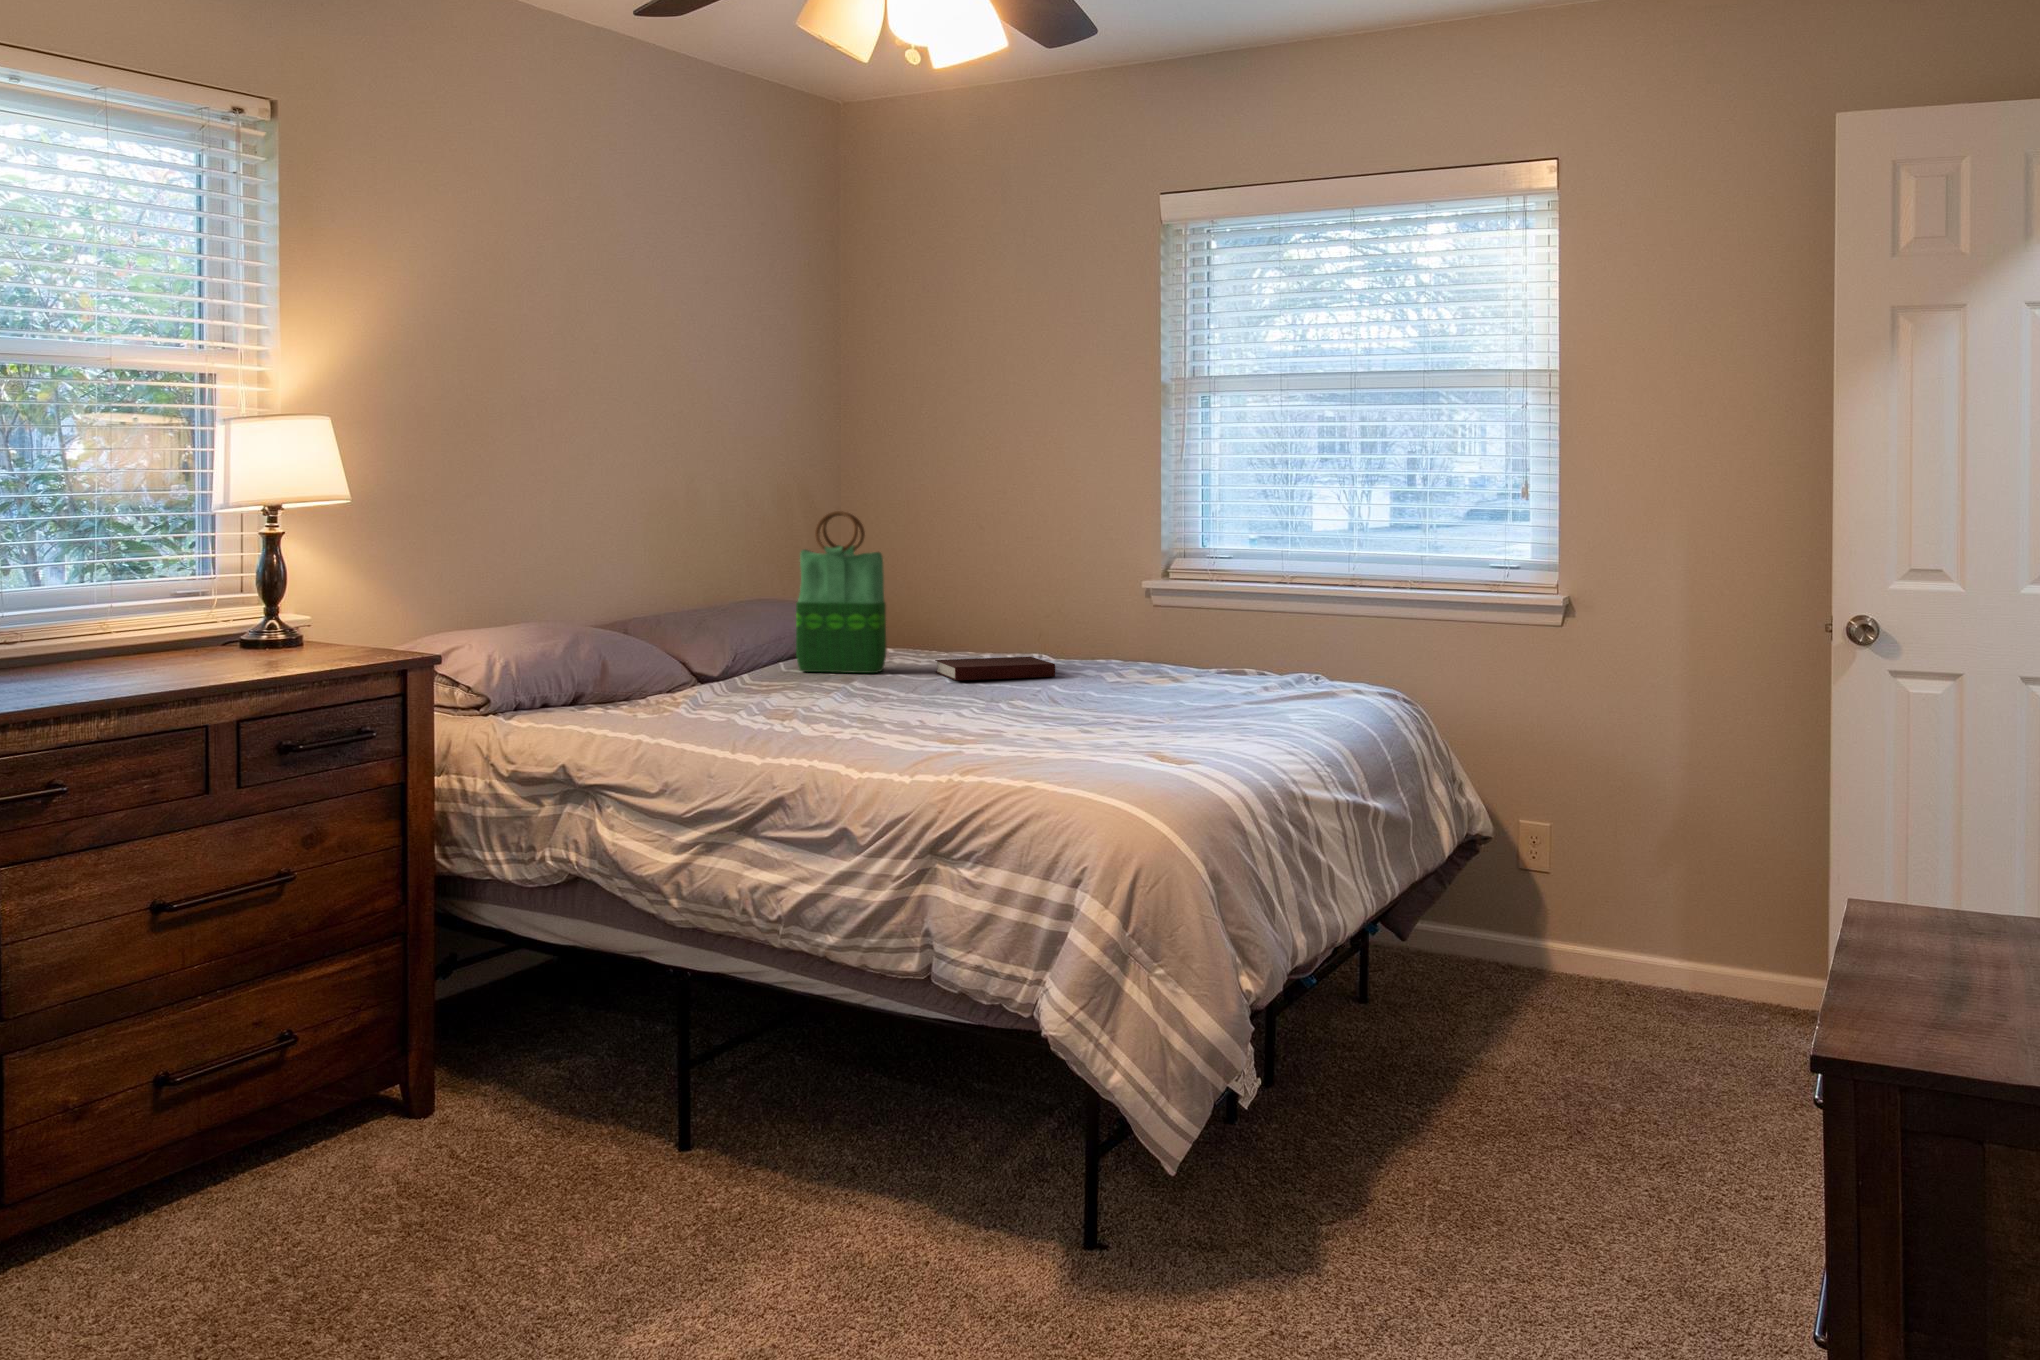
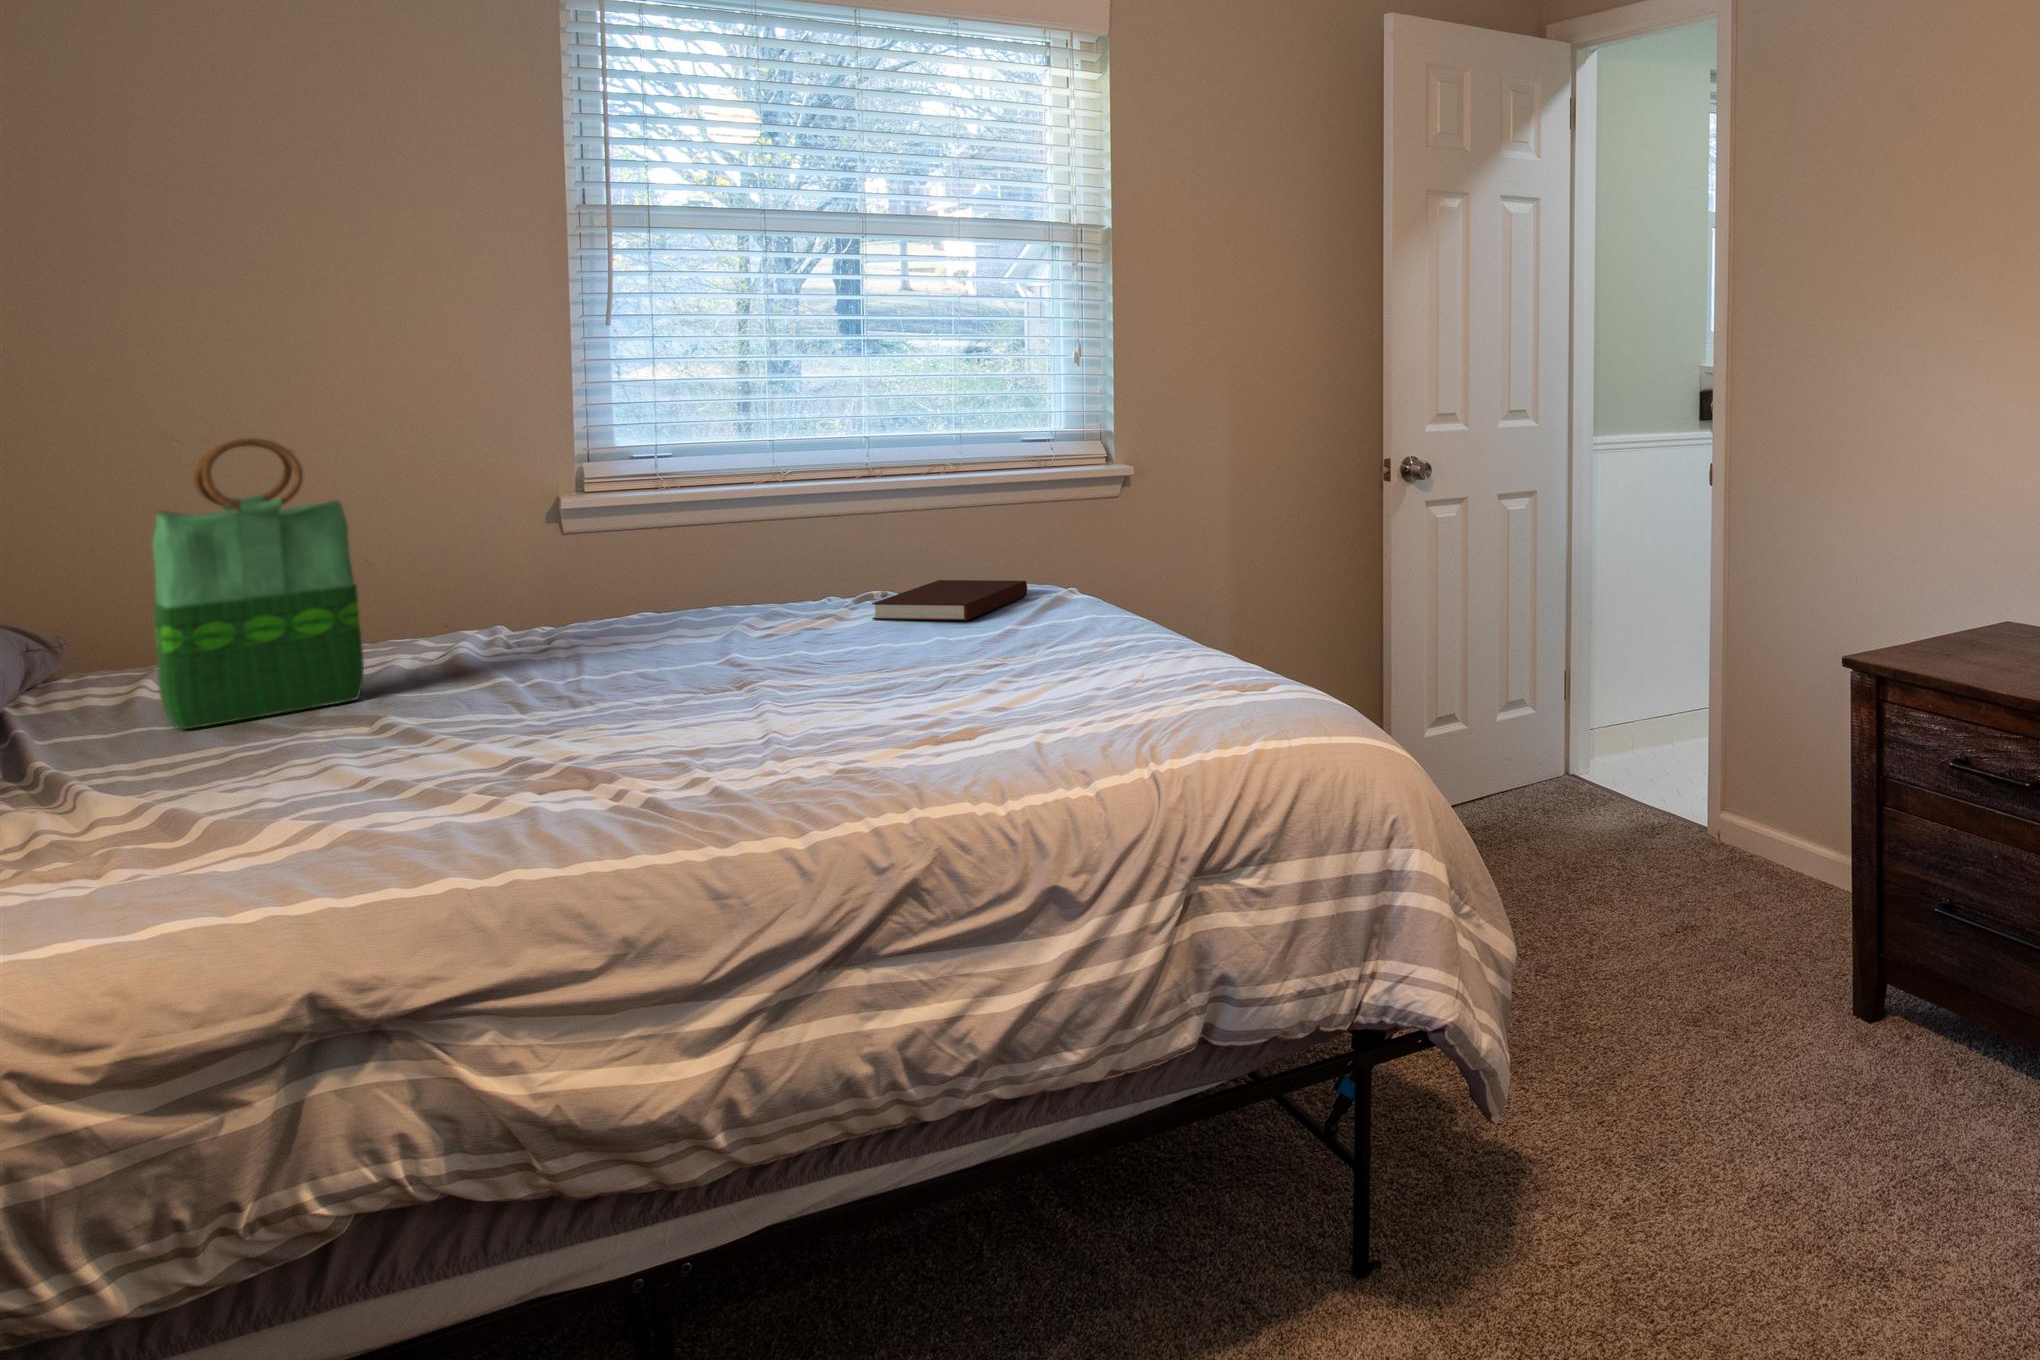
notebook: present [935,657,1055,680] -> present [872,580,1027,621]

